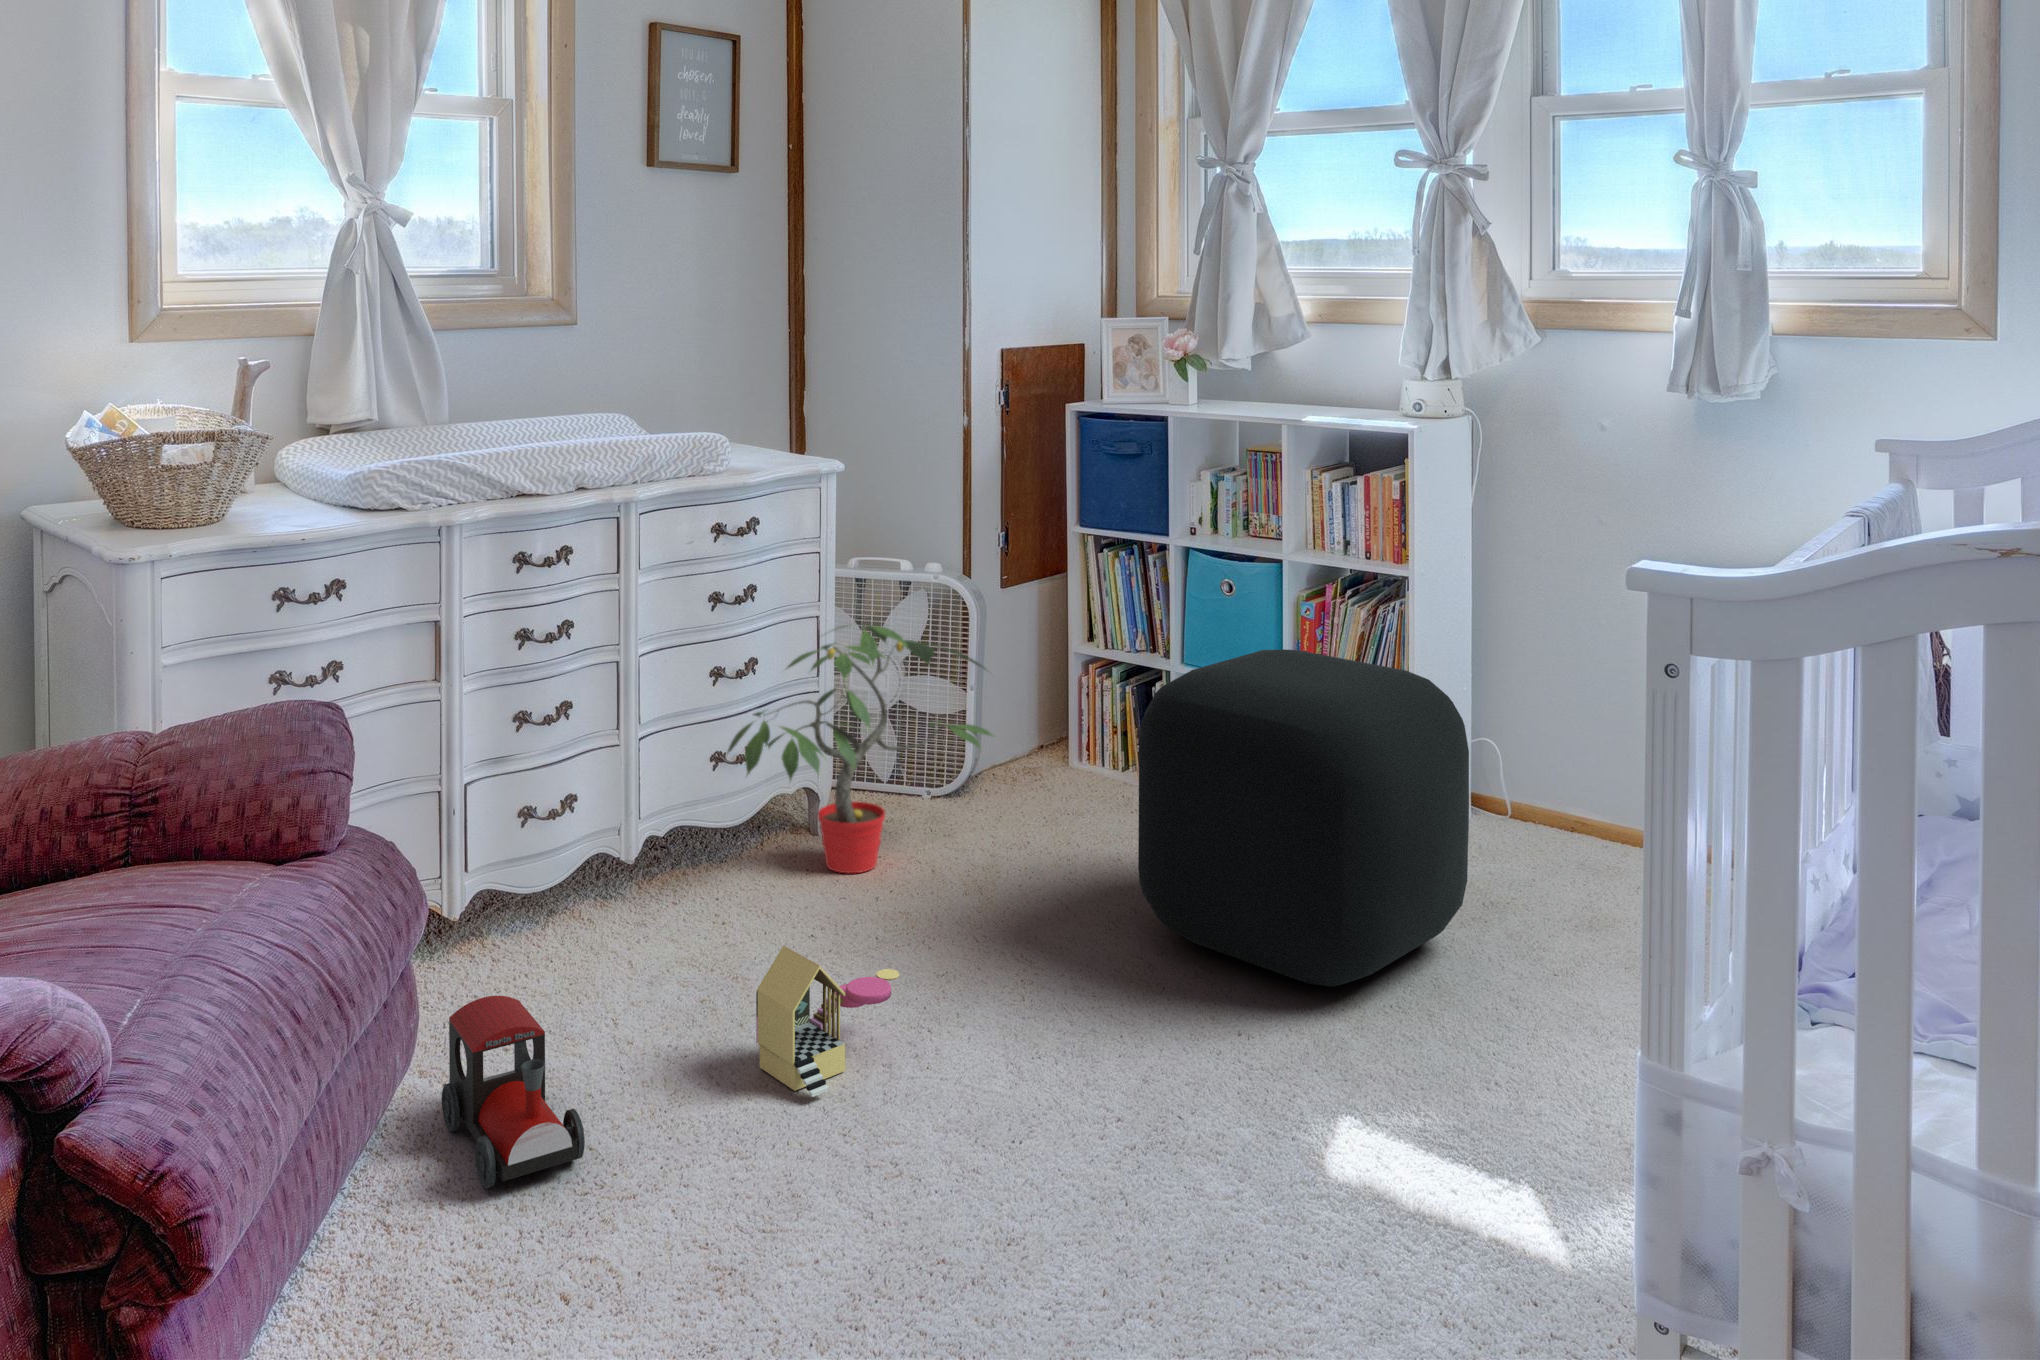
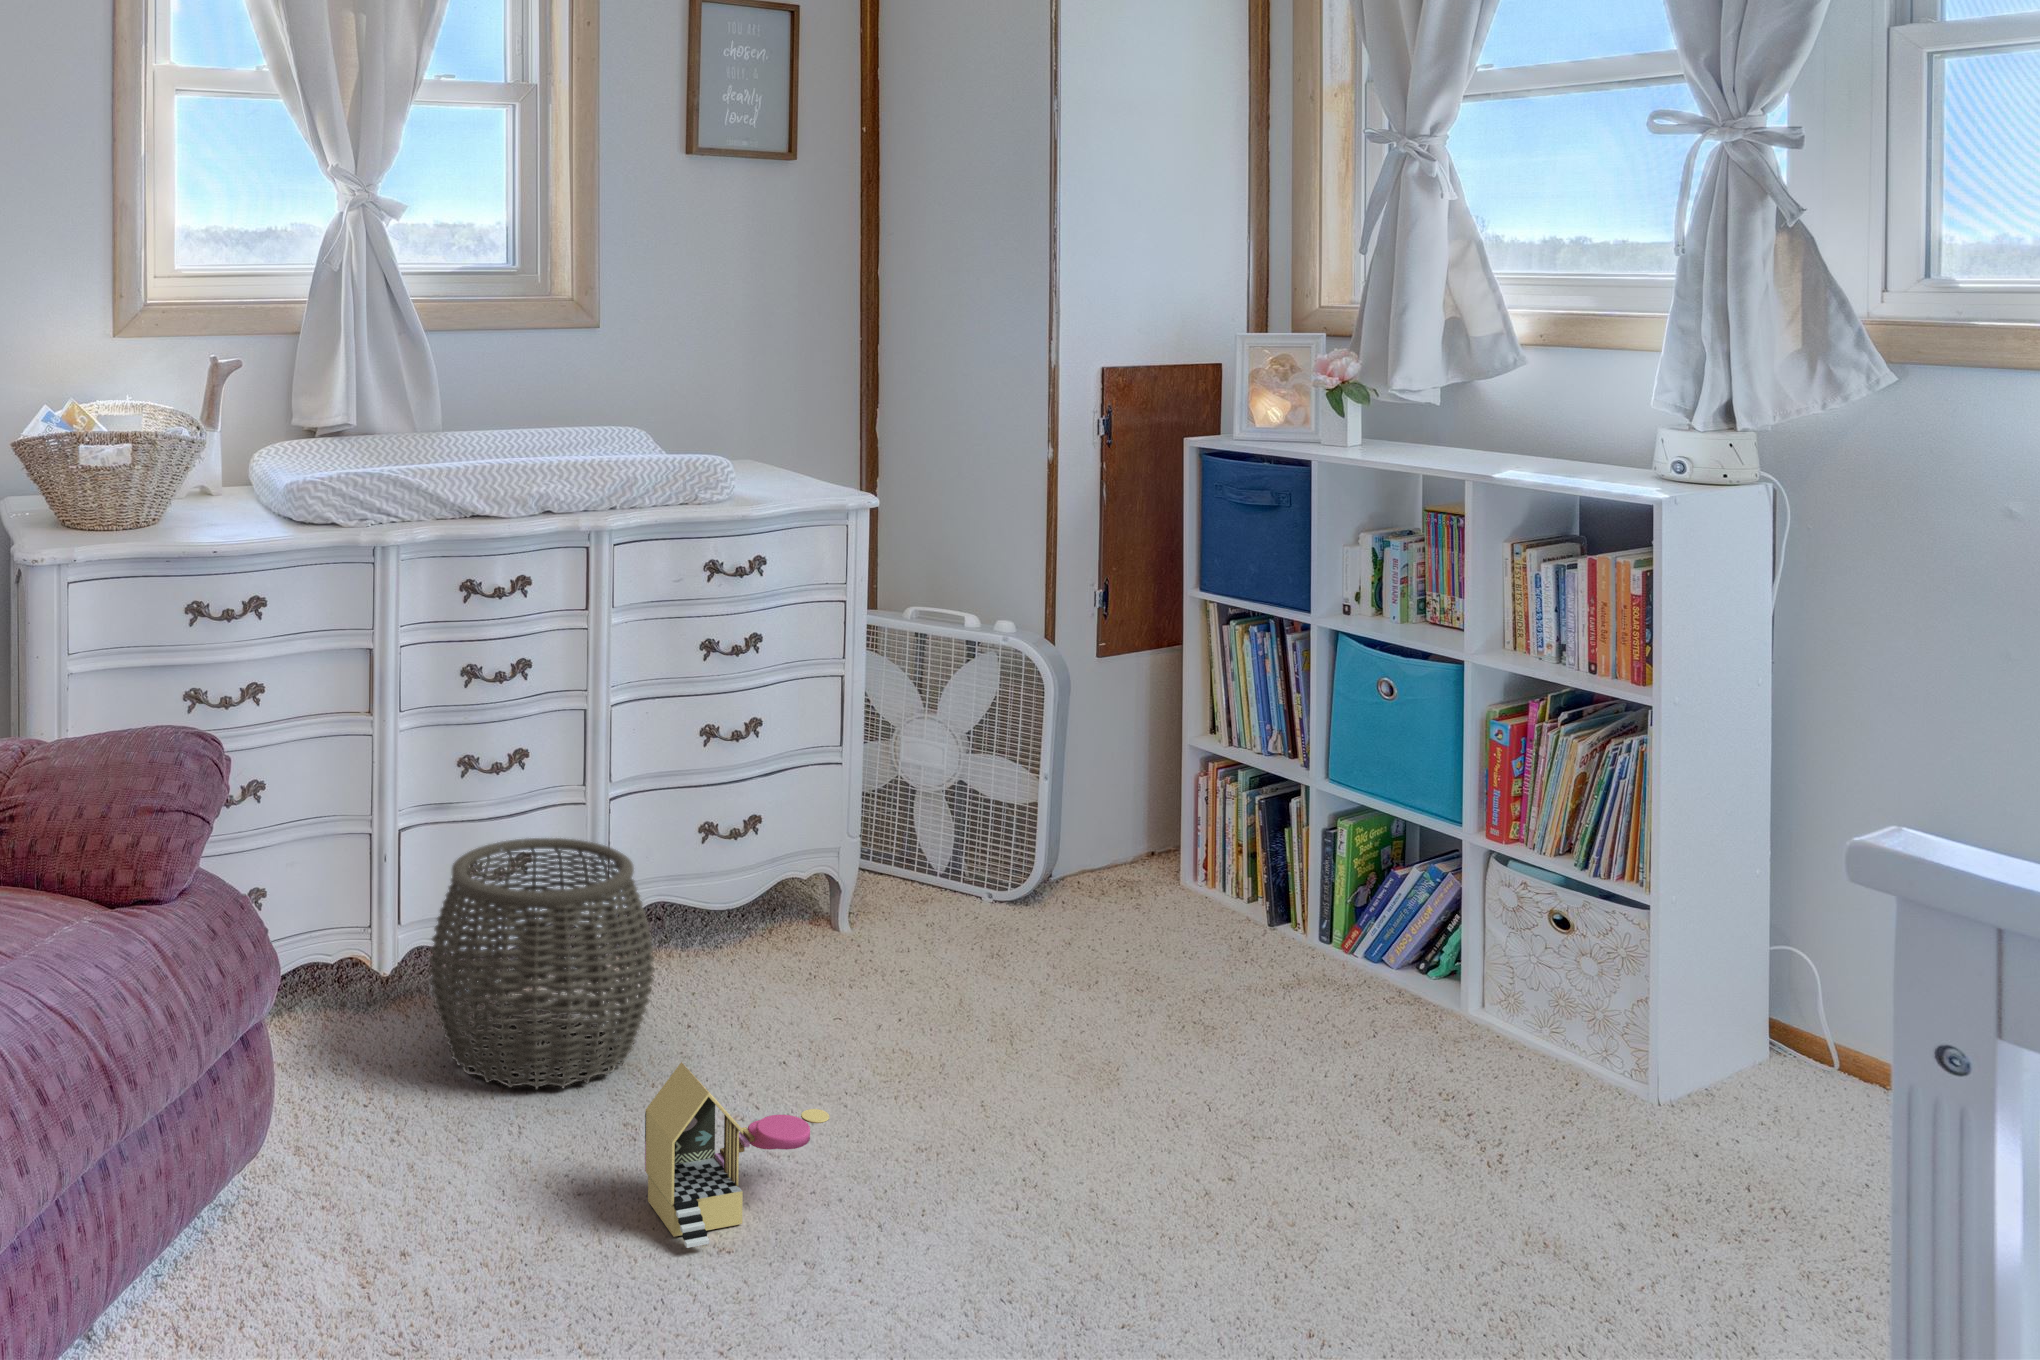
potted plant: present [727,624,993,873] -> none [705,690,1053,988]
ottoman: present [1138,649,1469,987] -> none [1178,768,1652,1229]
woven basket: none [506,775,709,998] -> present [429,838,655,1089]
toy train: present [442,996,585,1189] -> none [293,1069,410,1283]

